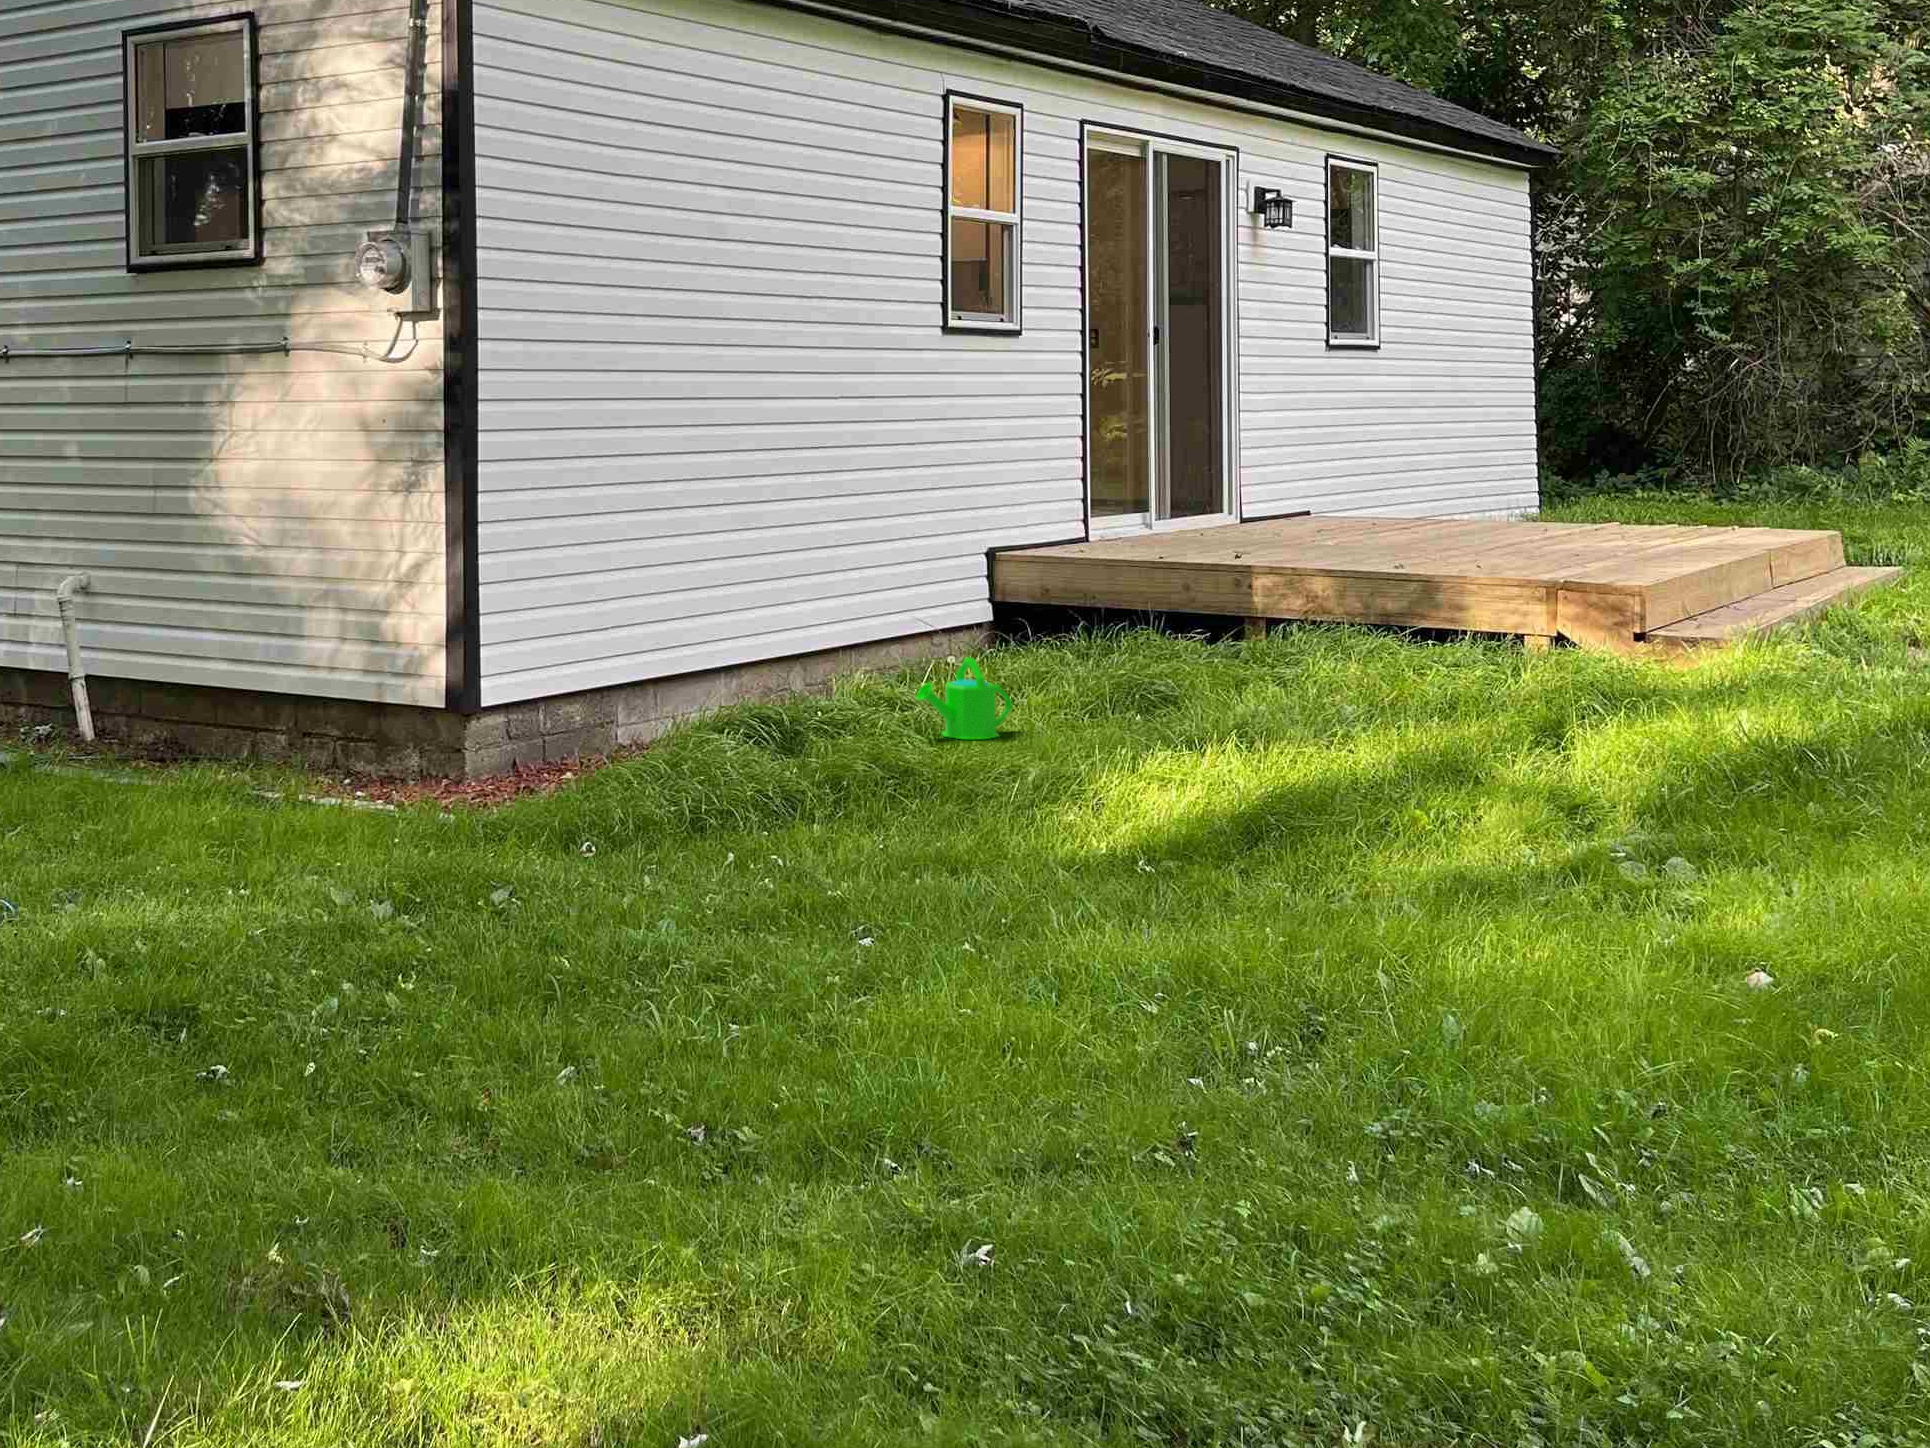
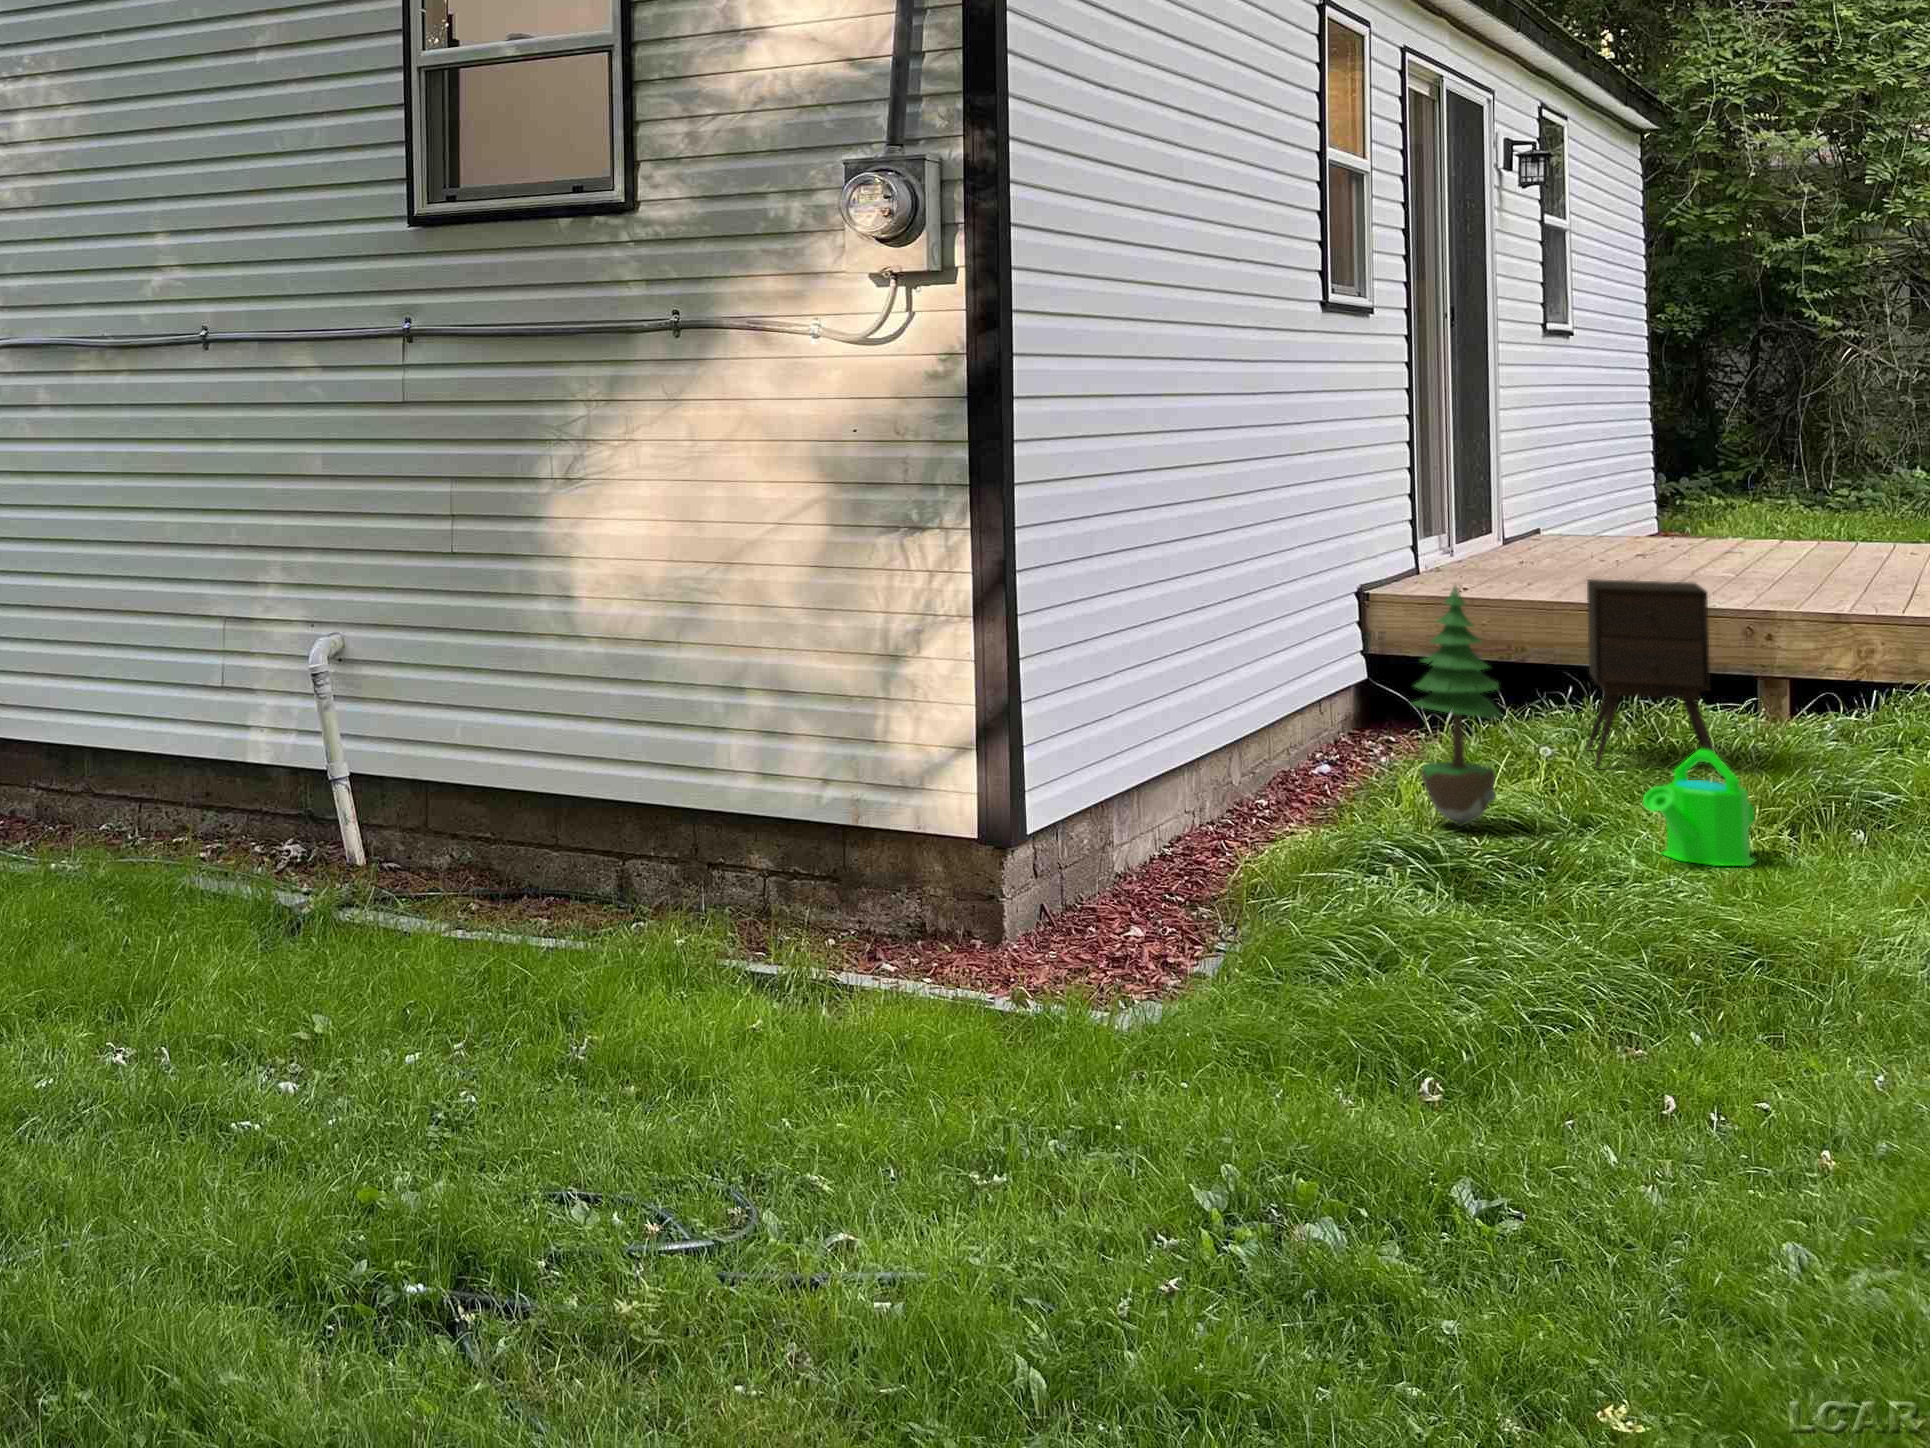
potted tree: none [804,539,867,716] -> present [1412,586,1502,827]
side table: none [1019,541,1122,687] -> present [1586,579,1721,776]

